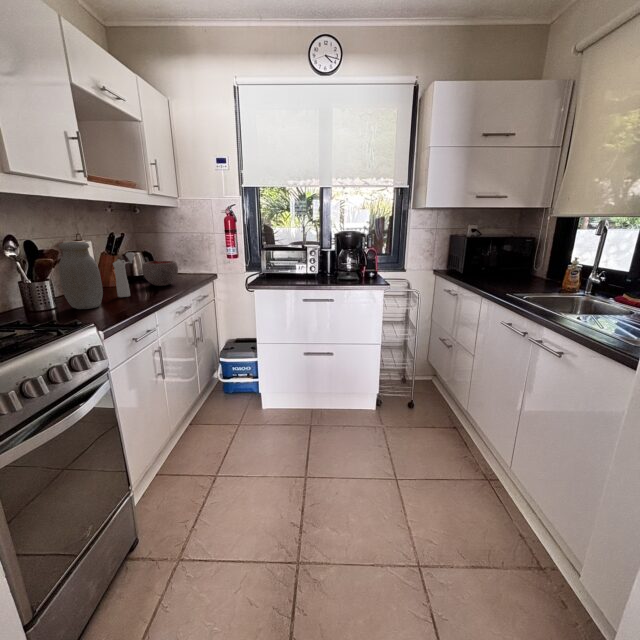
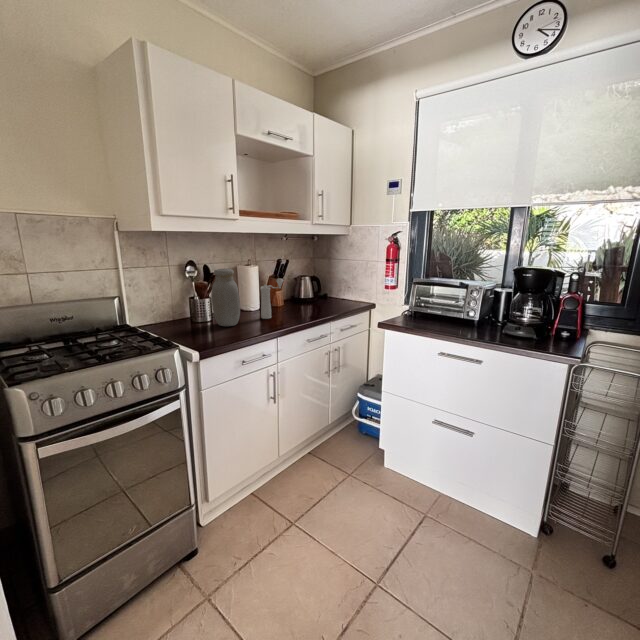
bowl: present [142,261,178,286] -> none [295,287,326,311]

